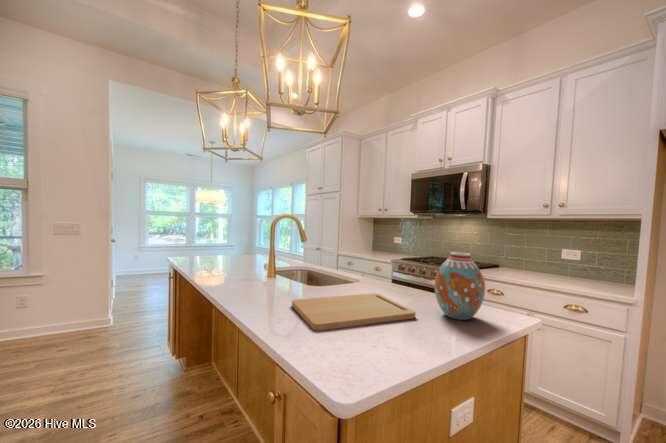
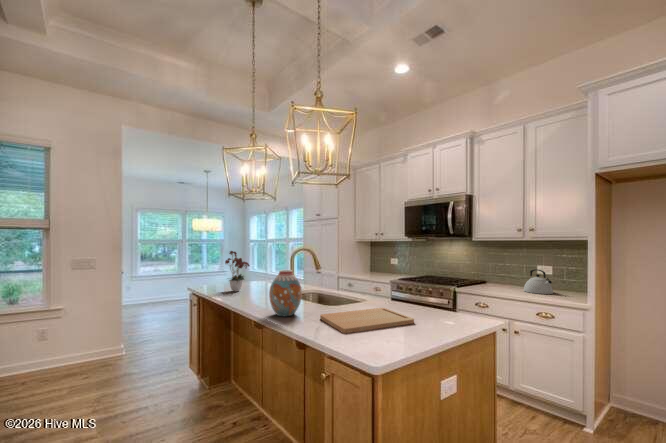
flower arrangement: none [200,217,232,265] -> present [225,251,250,291]
vase: present [434,252,485,320] -> present [269,270,302,316]
kettle: none [547,254,584,283] -> present [524,269,553,294]

